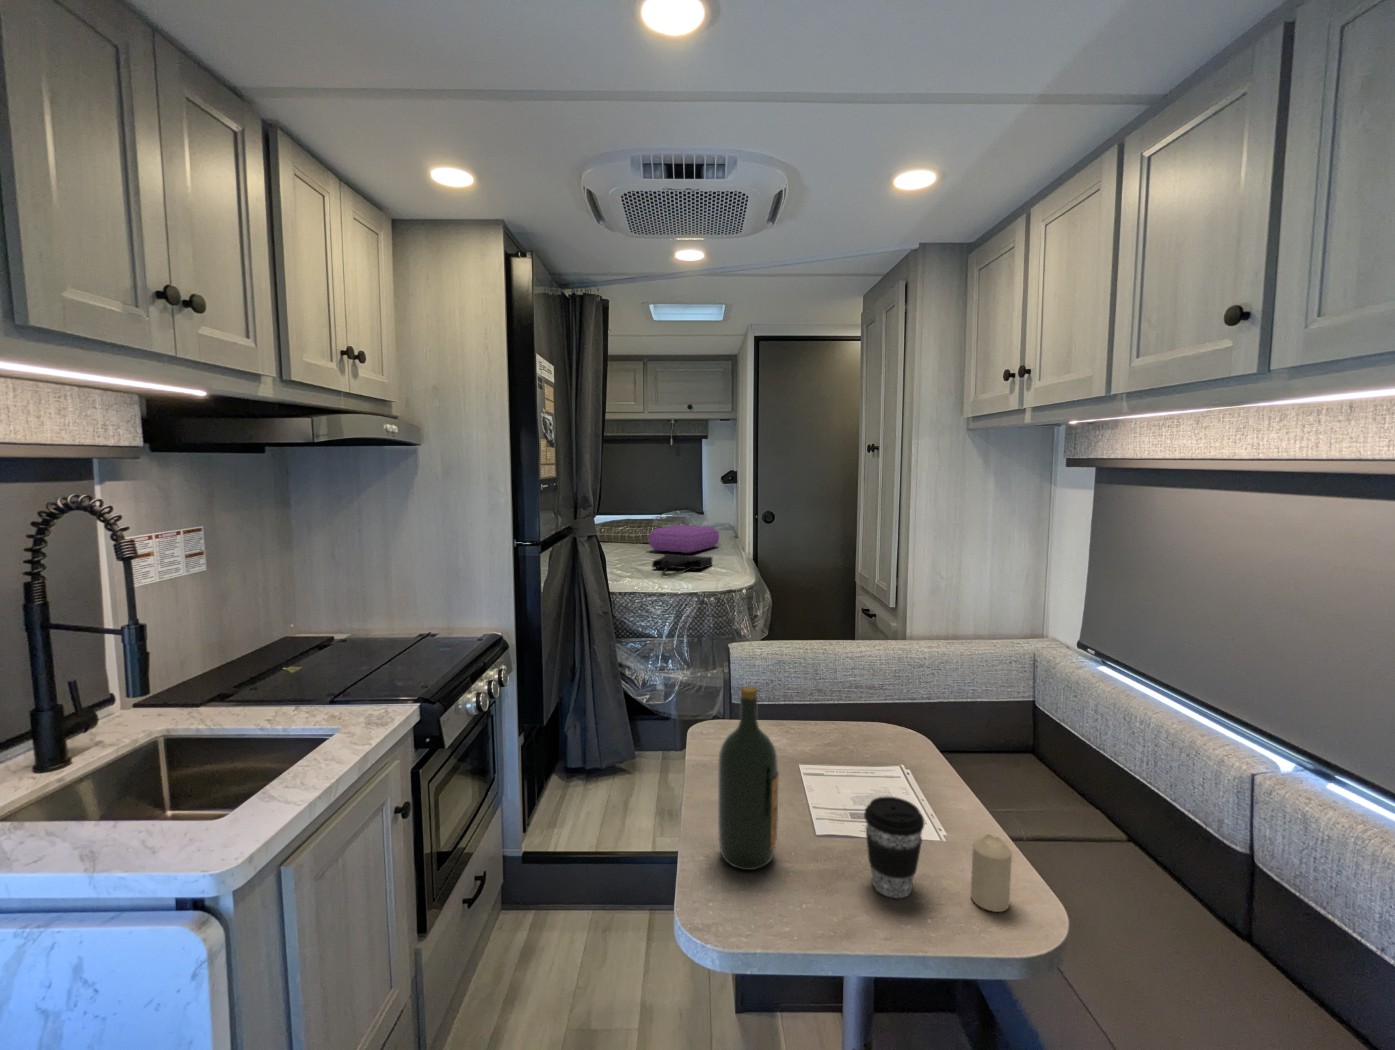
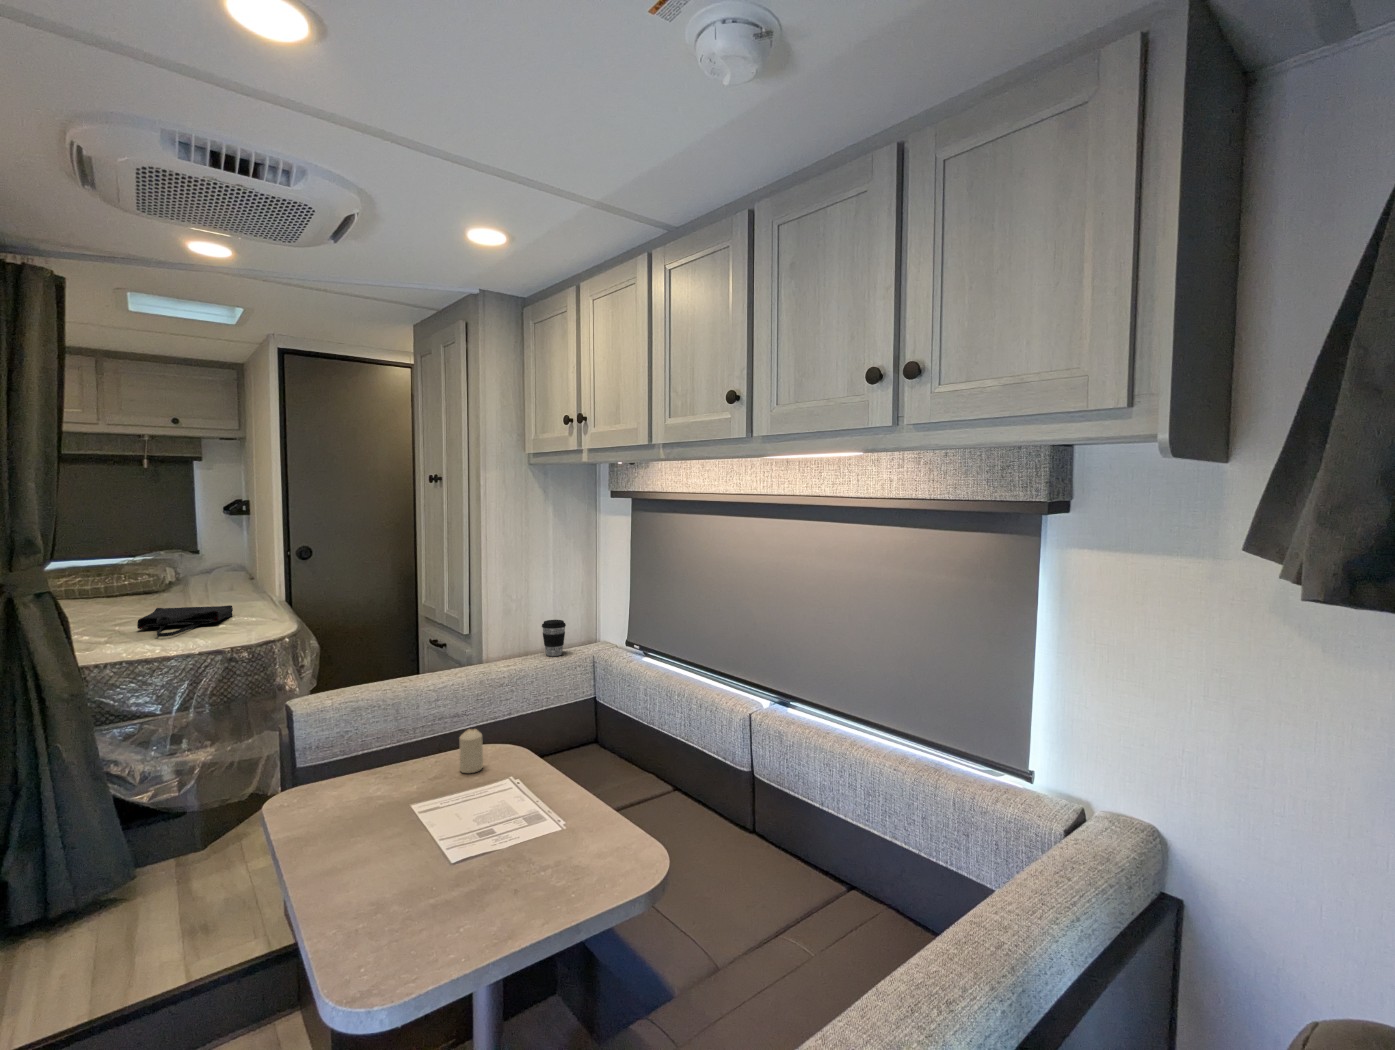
pillow: present [649,525,719,553] -> none [121,568,234,606]
wine bottle: present [718,686,779,870] -> none [349,732,418,927]
coffee cup: present [864,796,924,898] -> present [542,620,566,656]
candle: present [971,834,1012,912] -> present [460,729,483,773]

